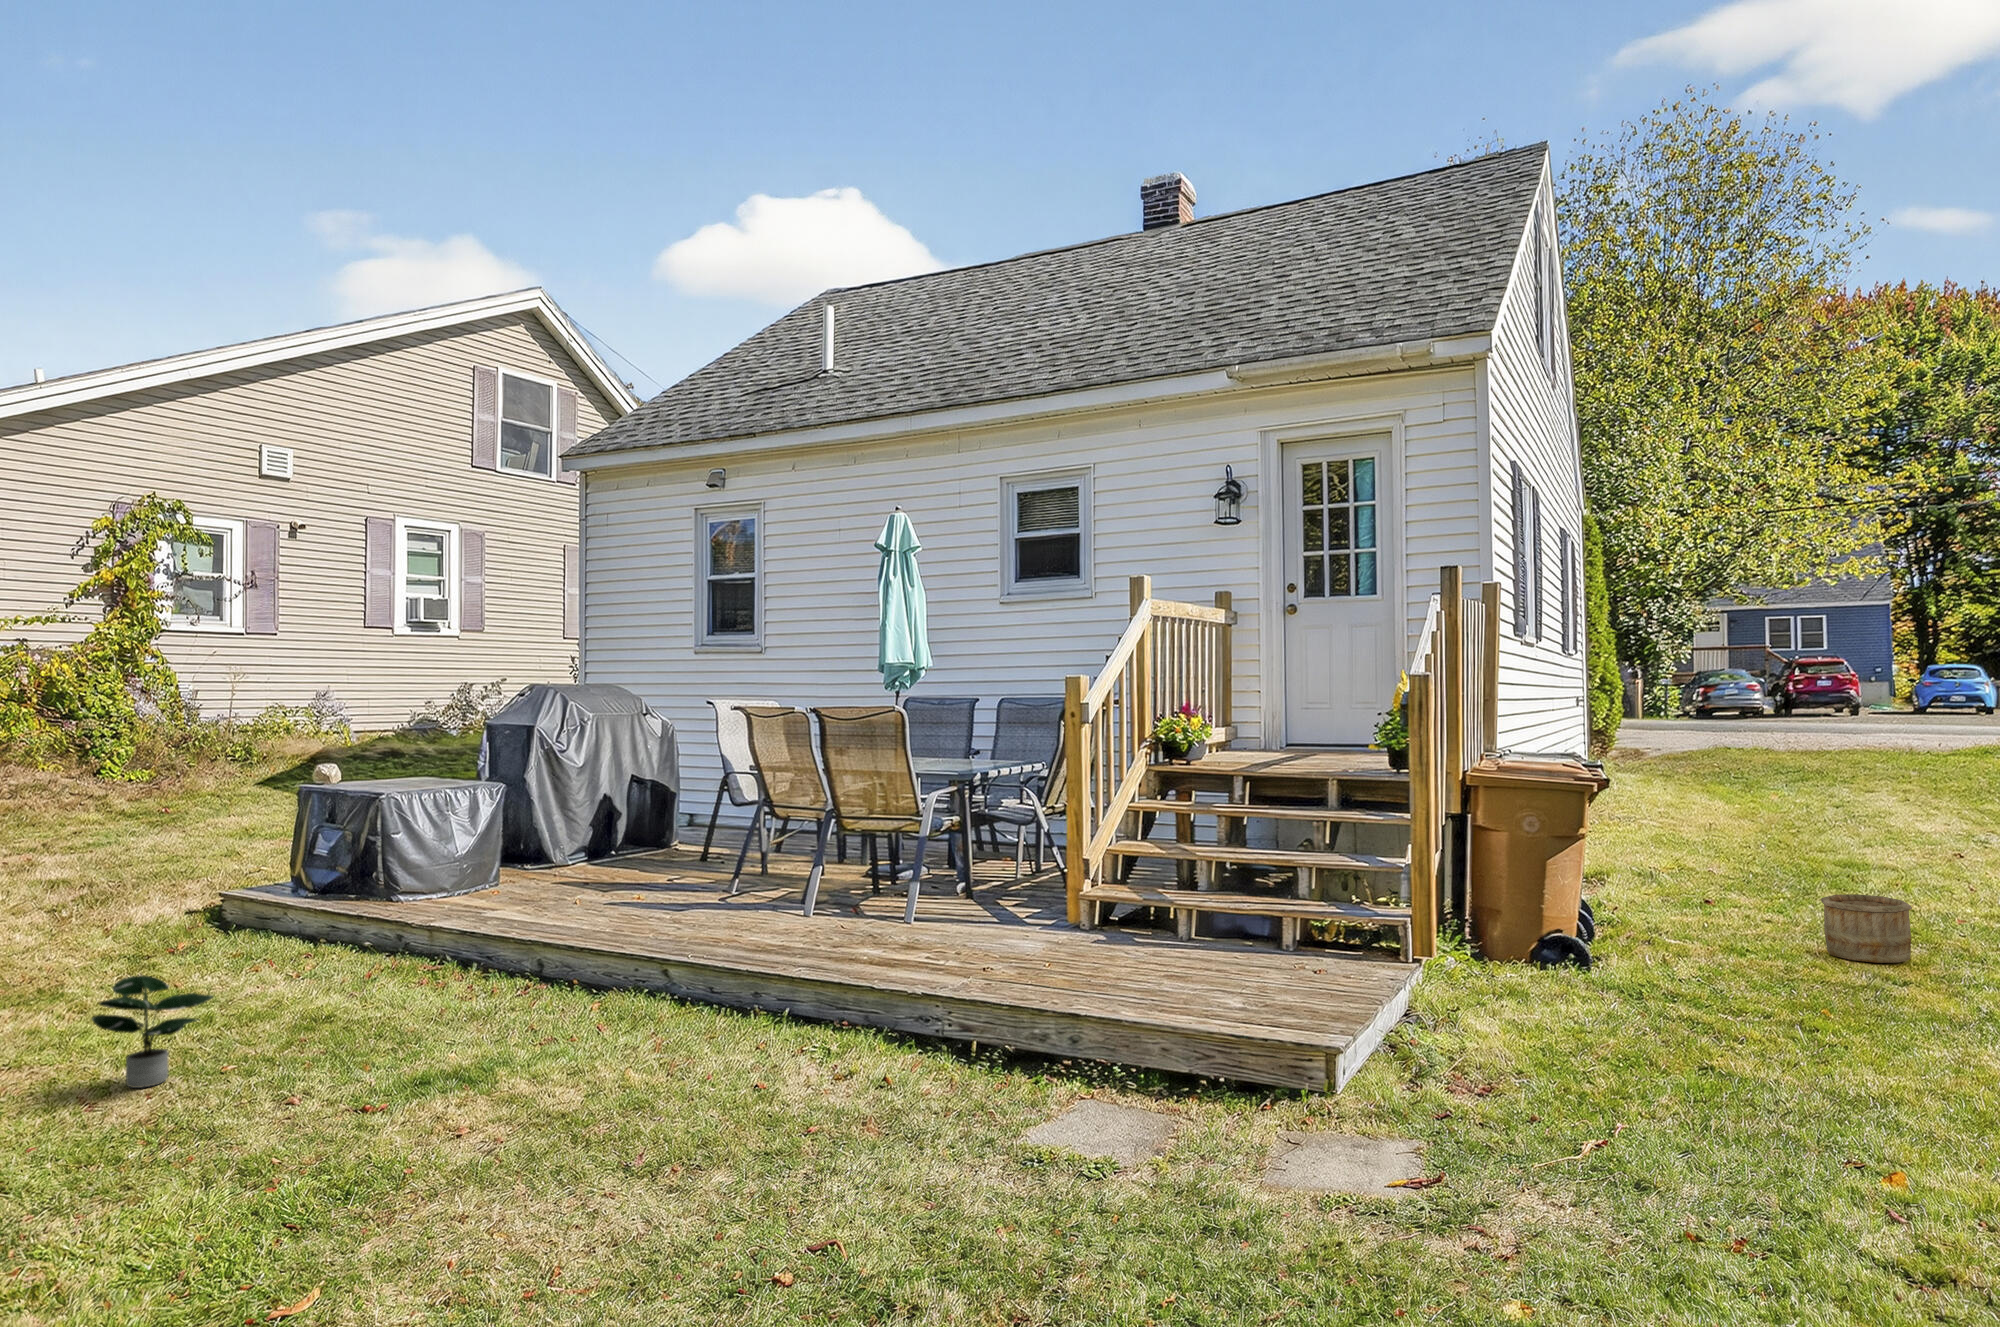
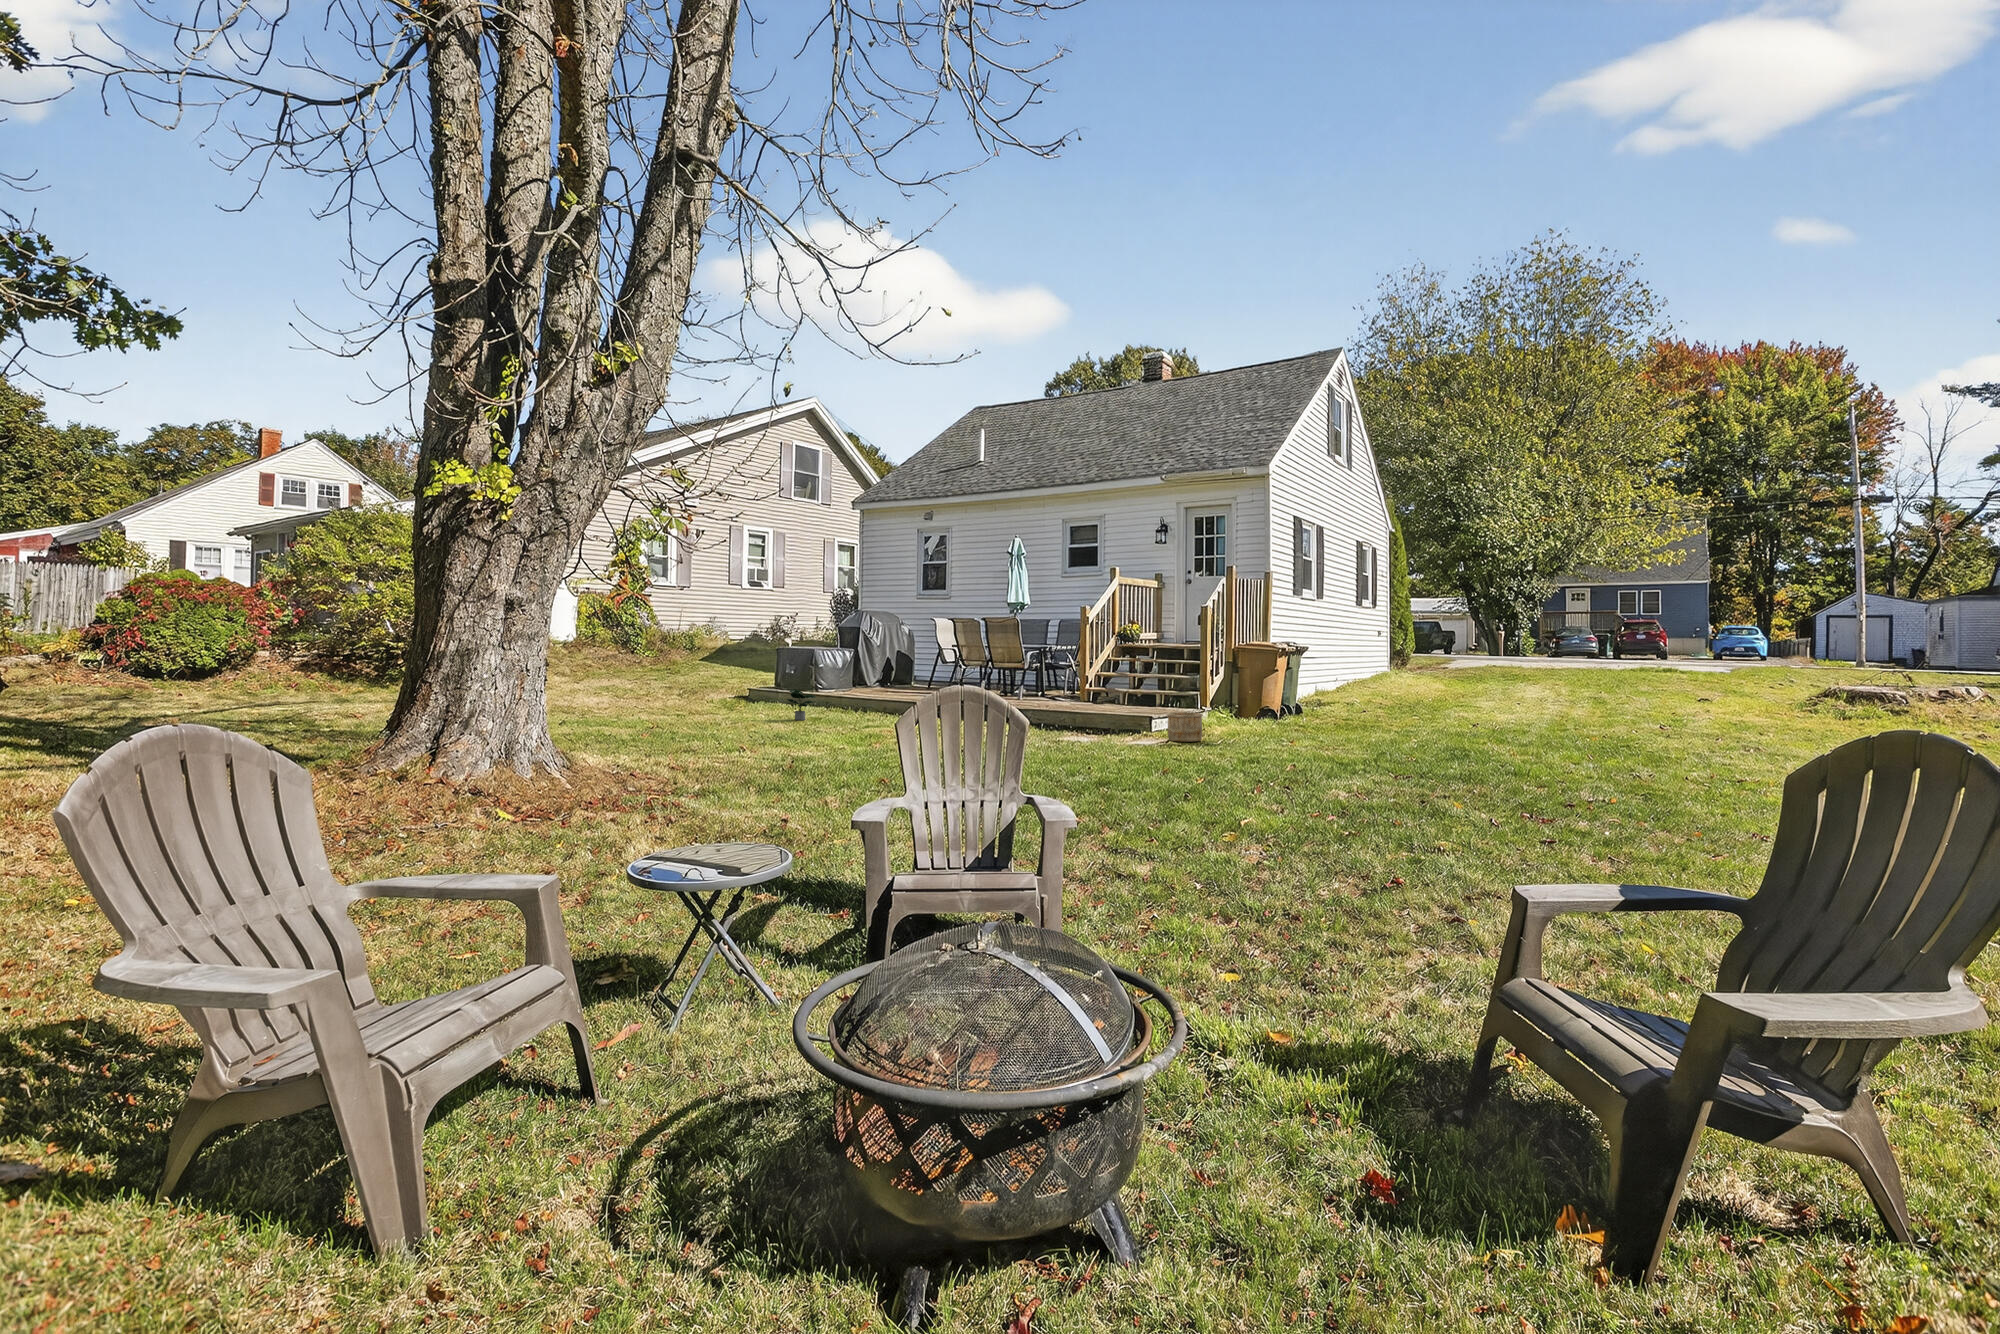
wooden bucket: present [1821,894,1912,963] -> present [1167,712,1203,742]

